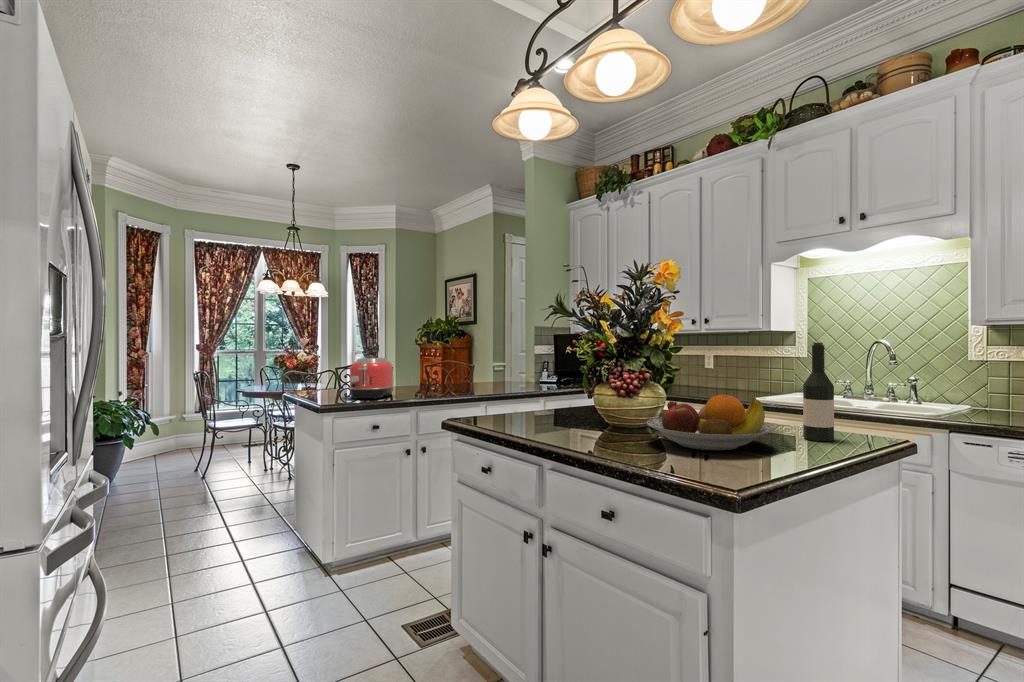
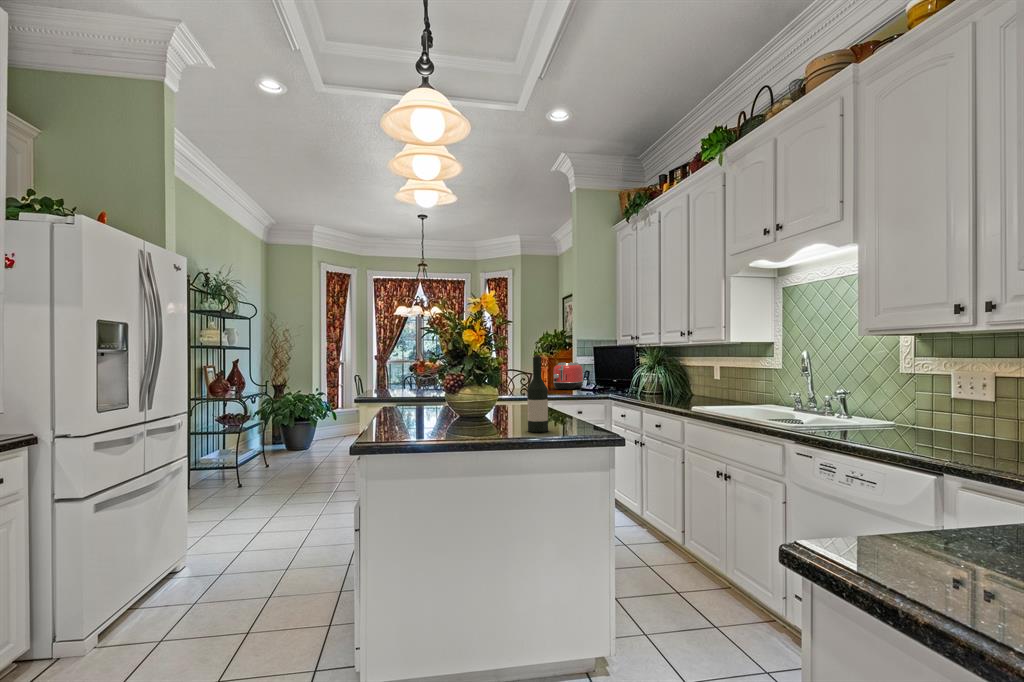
toaster: present [349,358,394,399] -> present [553,362,583,390]
fruit bowl: present [647,395,773,451] -> none [406,393,491,432]

